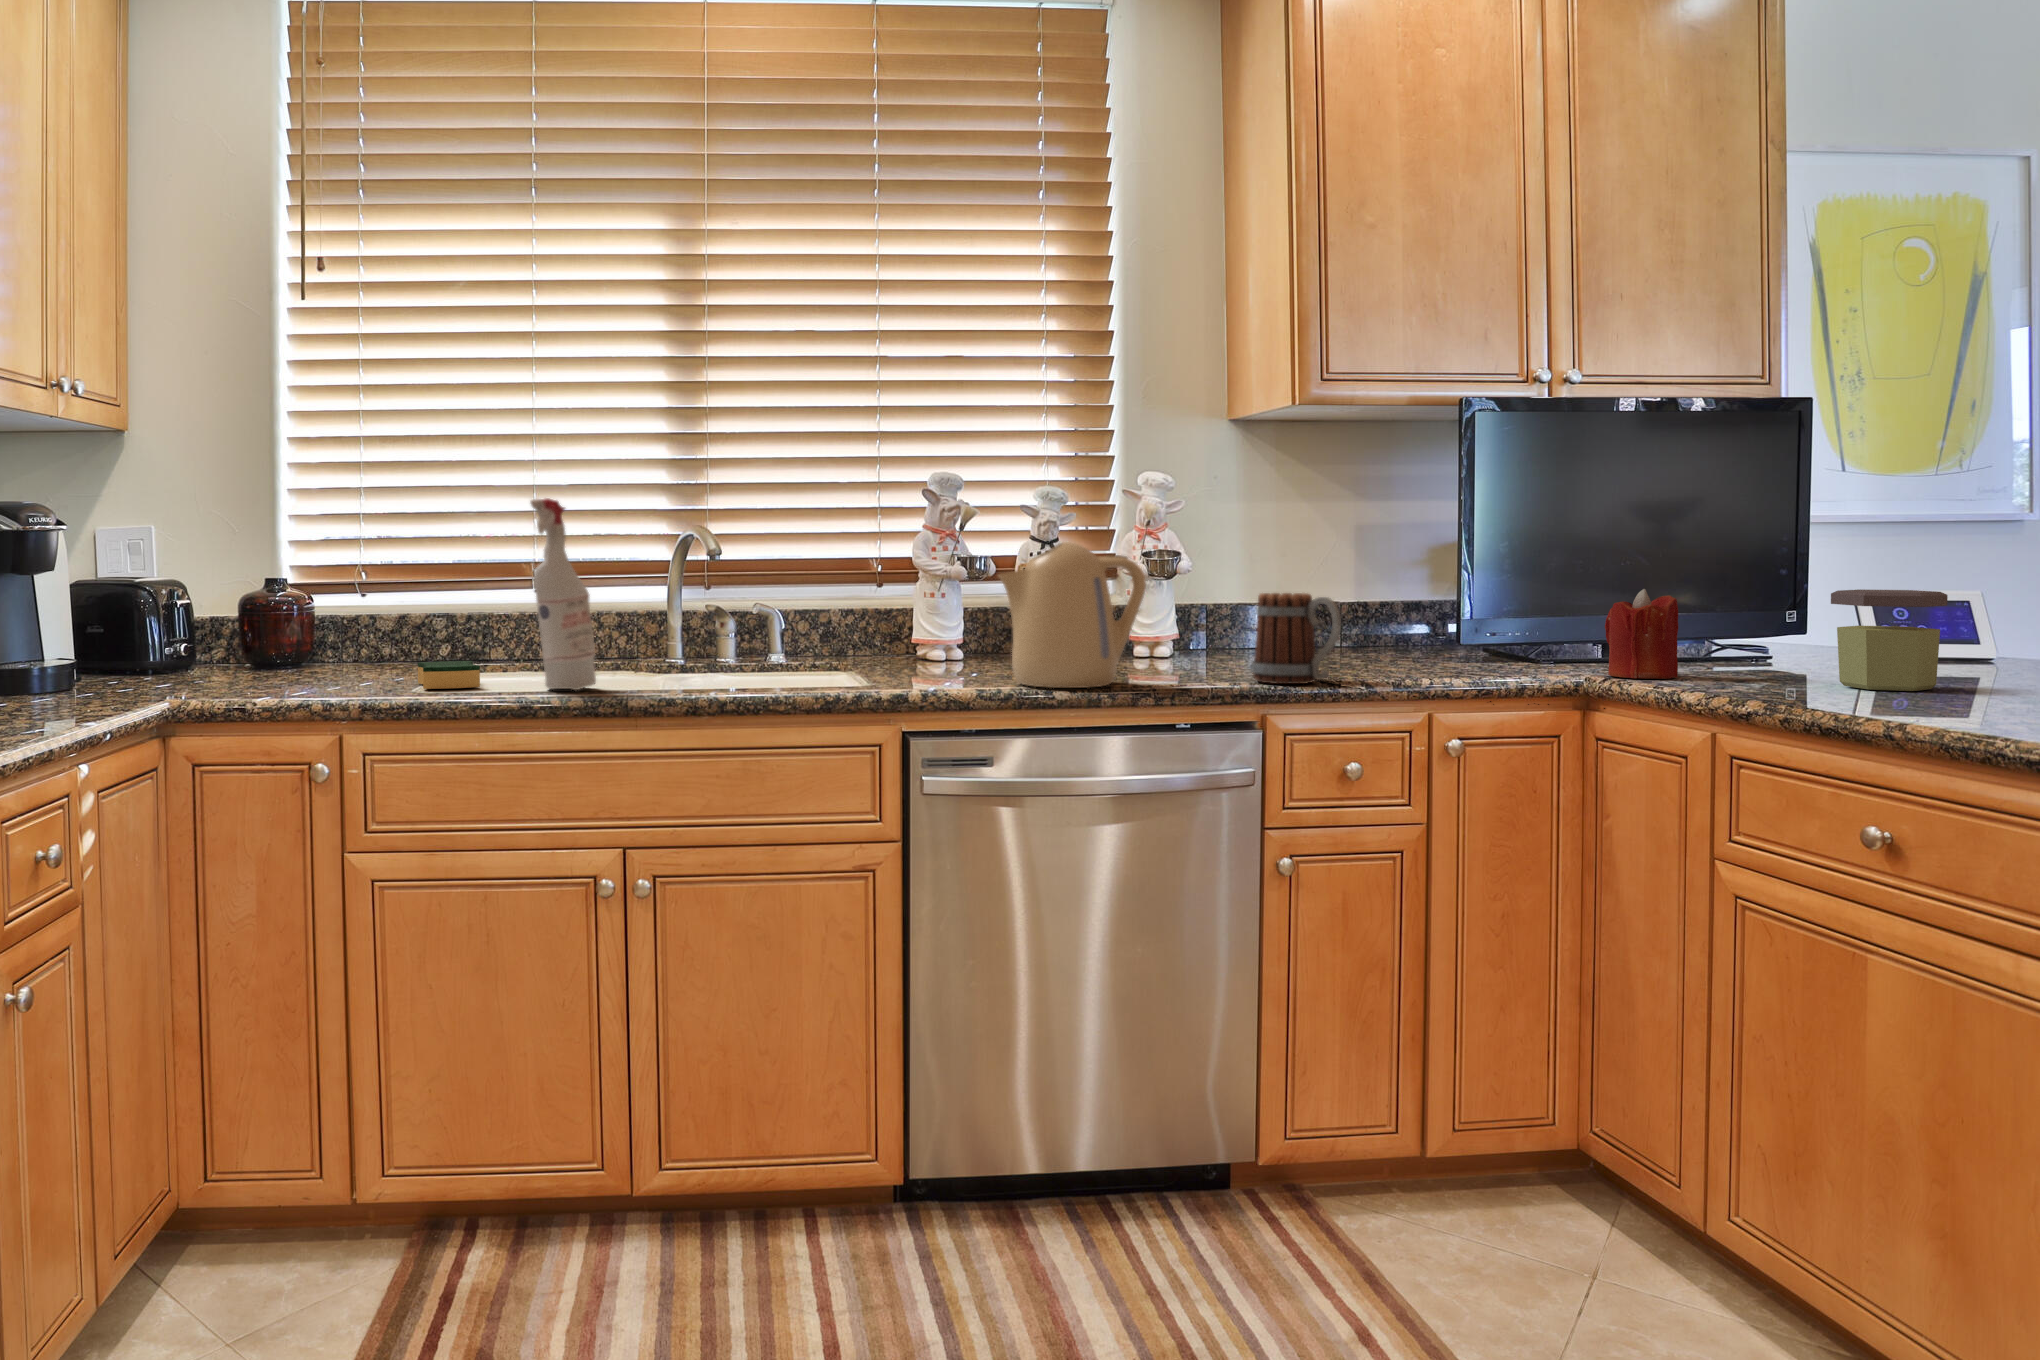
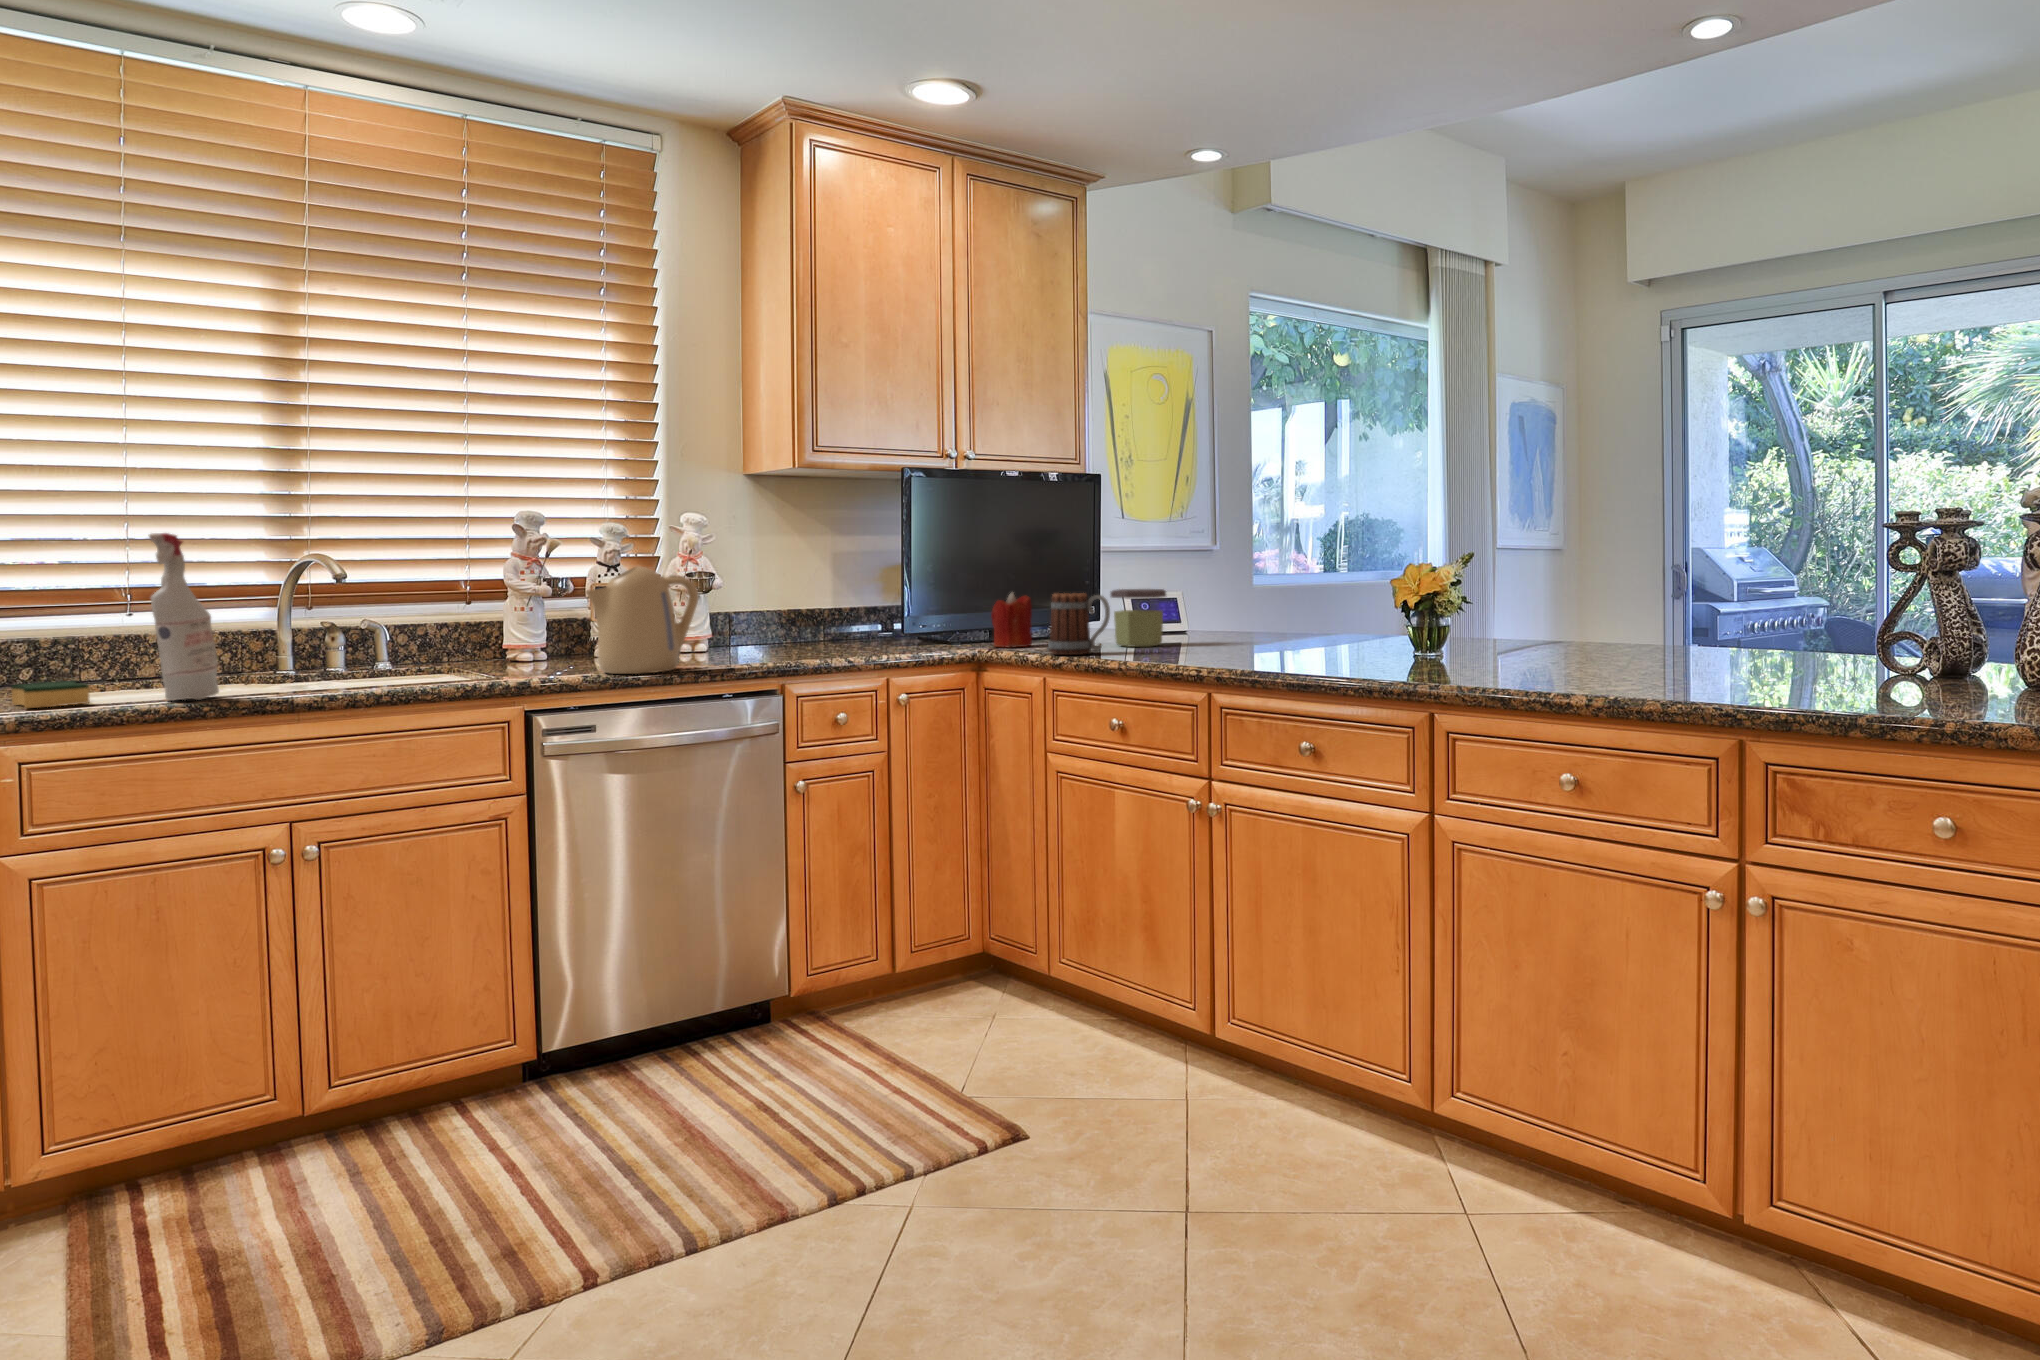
mug: present [1251,593,1341,684] -> present [1048,593,1110,655]

